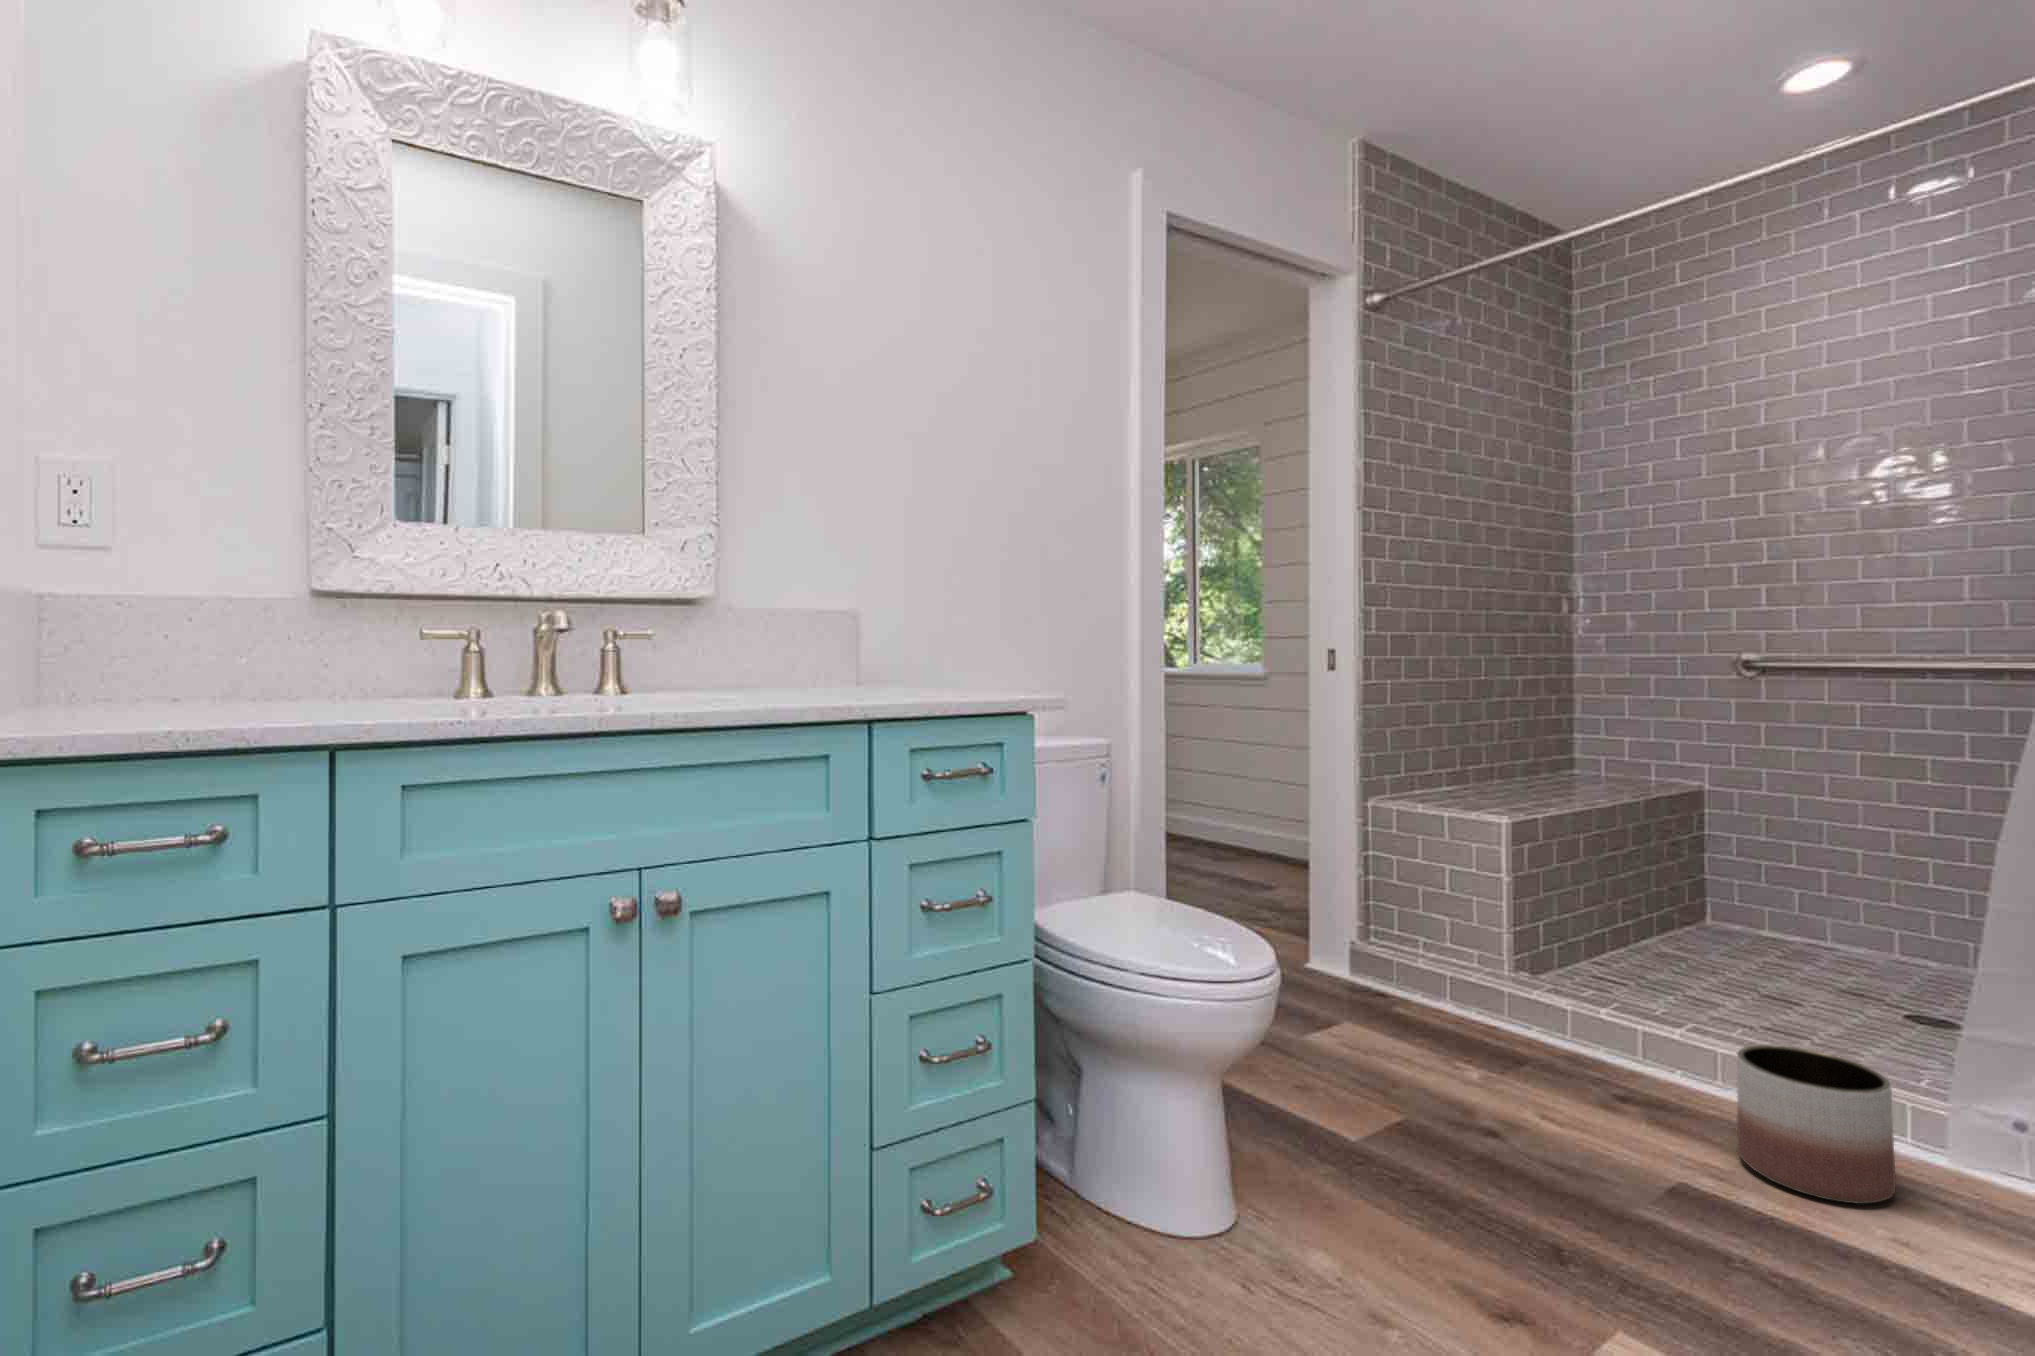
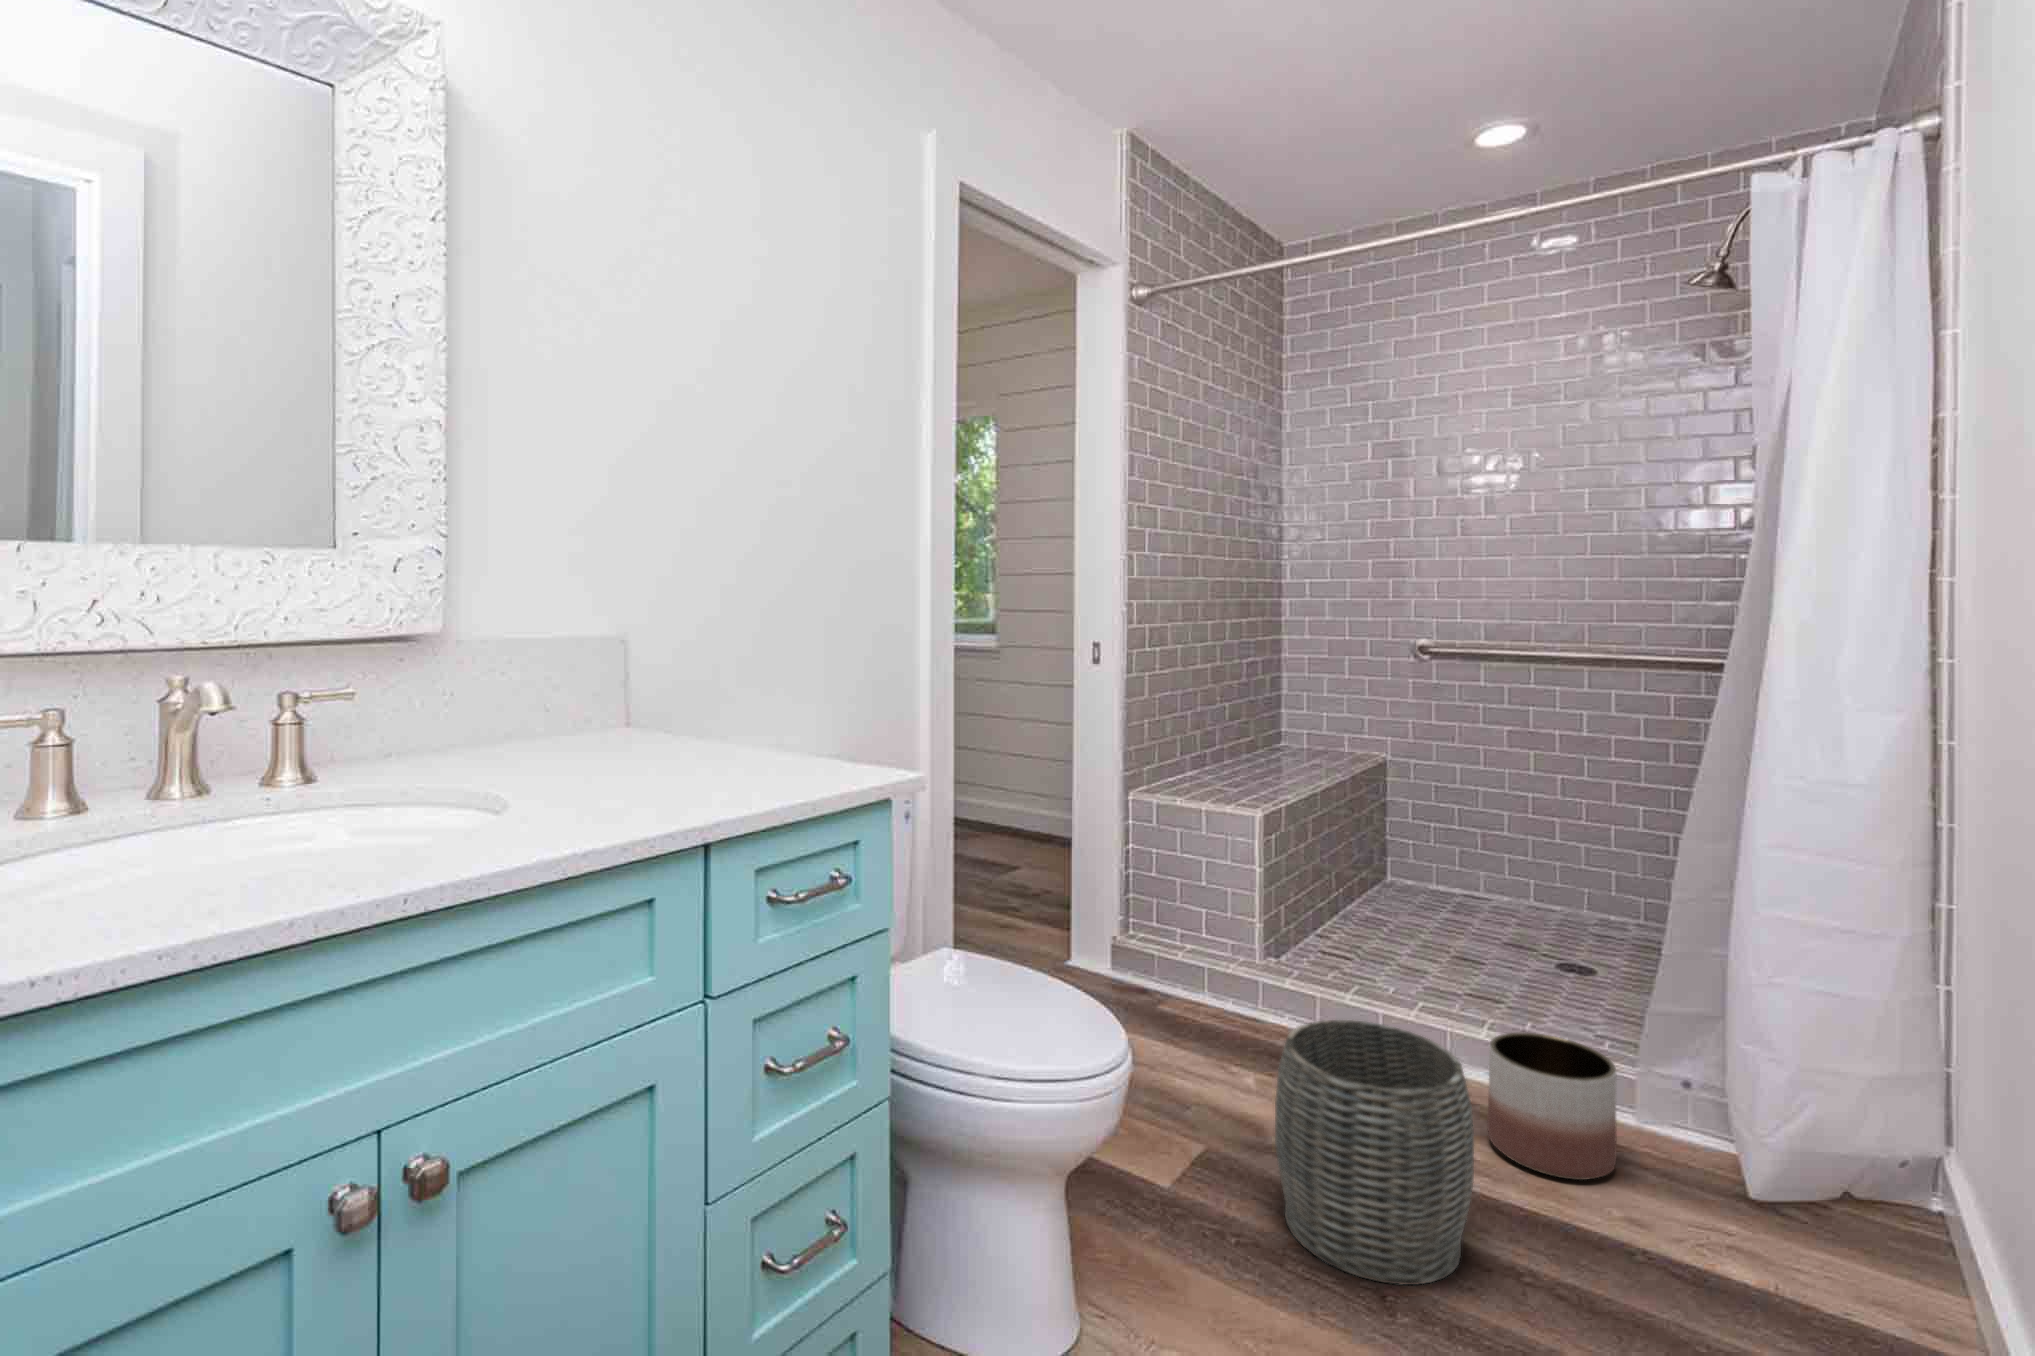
woven basket: none [1458,995,1670,1252] -> present [1275,1020,1474,1285]

